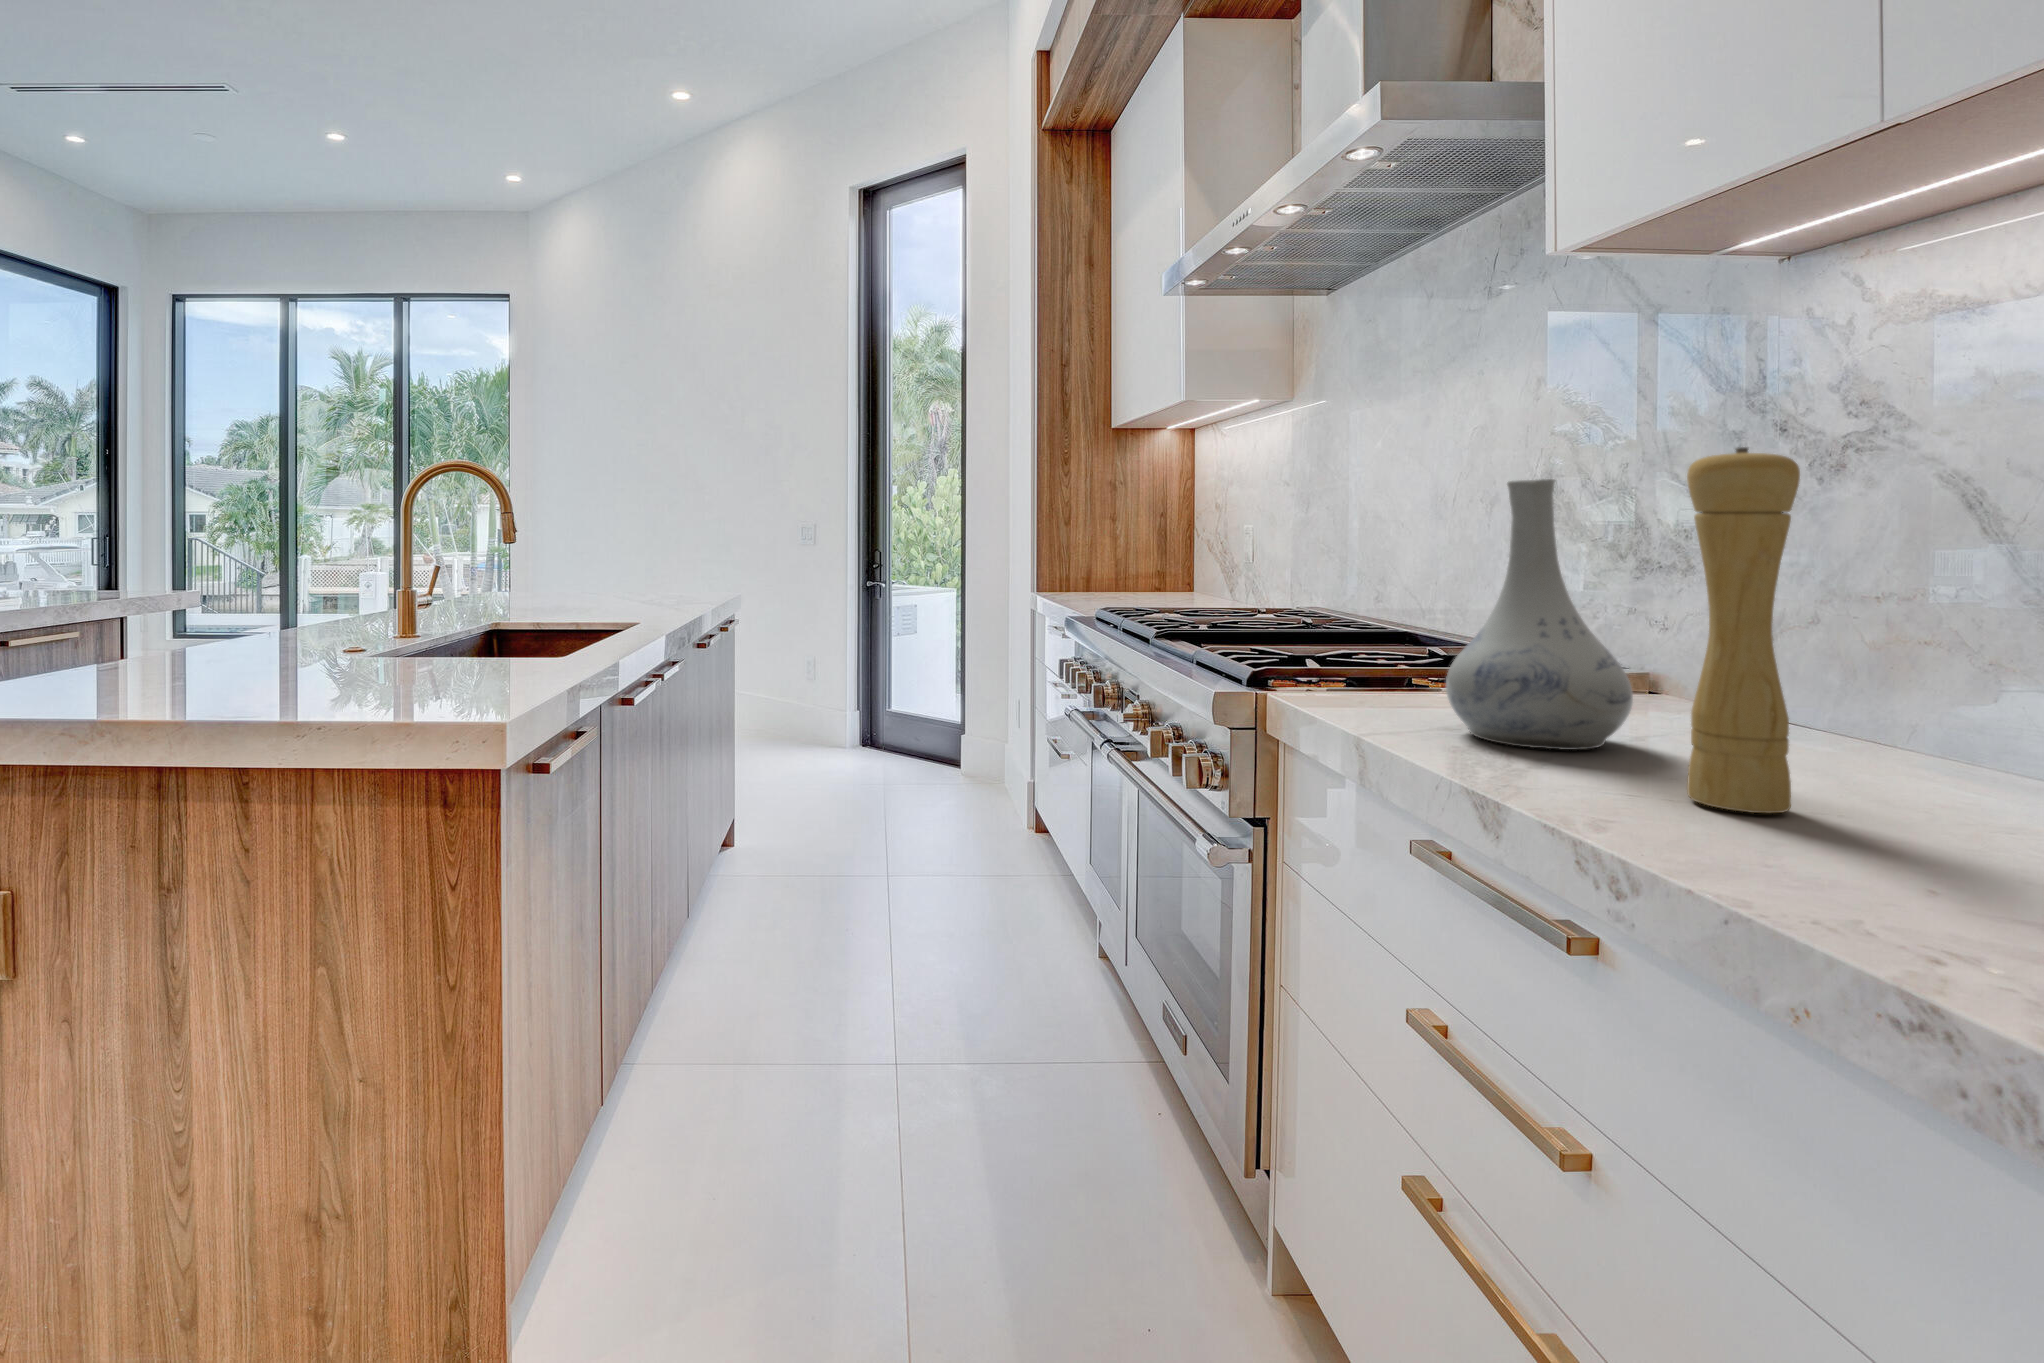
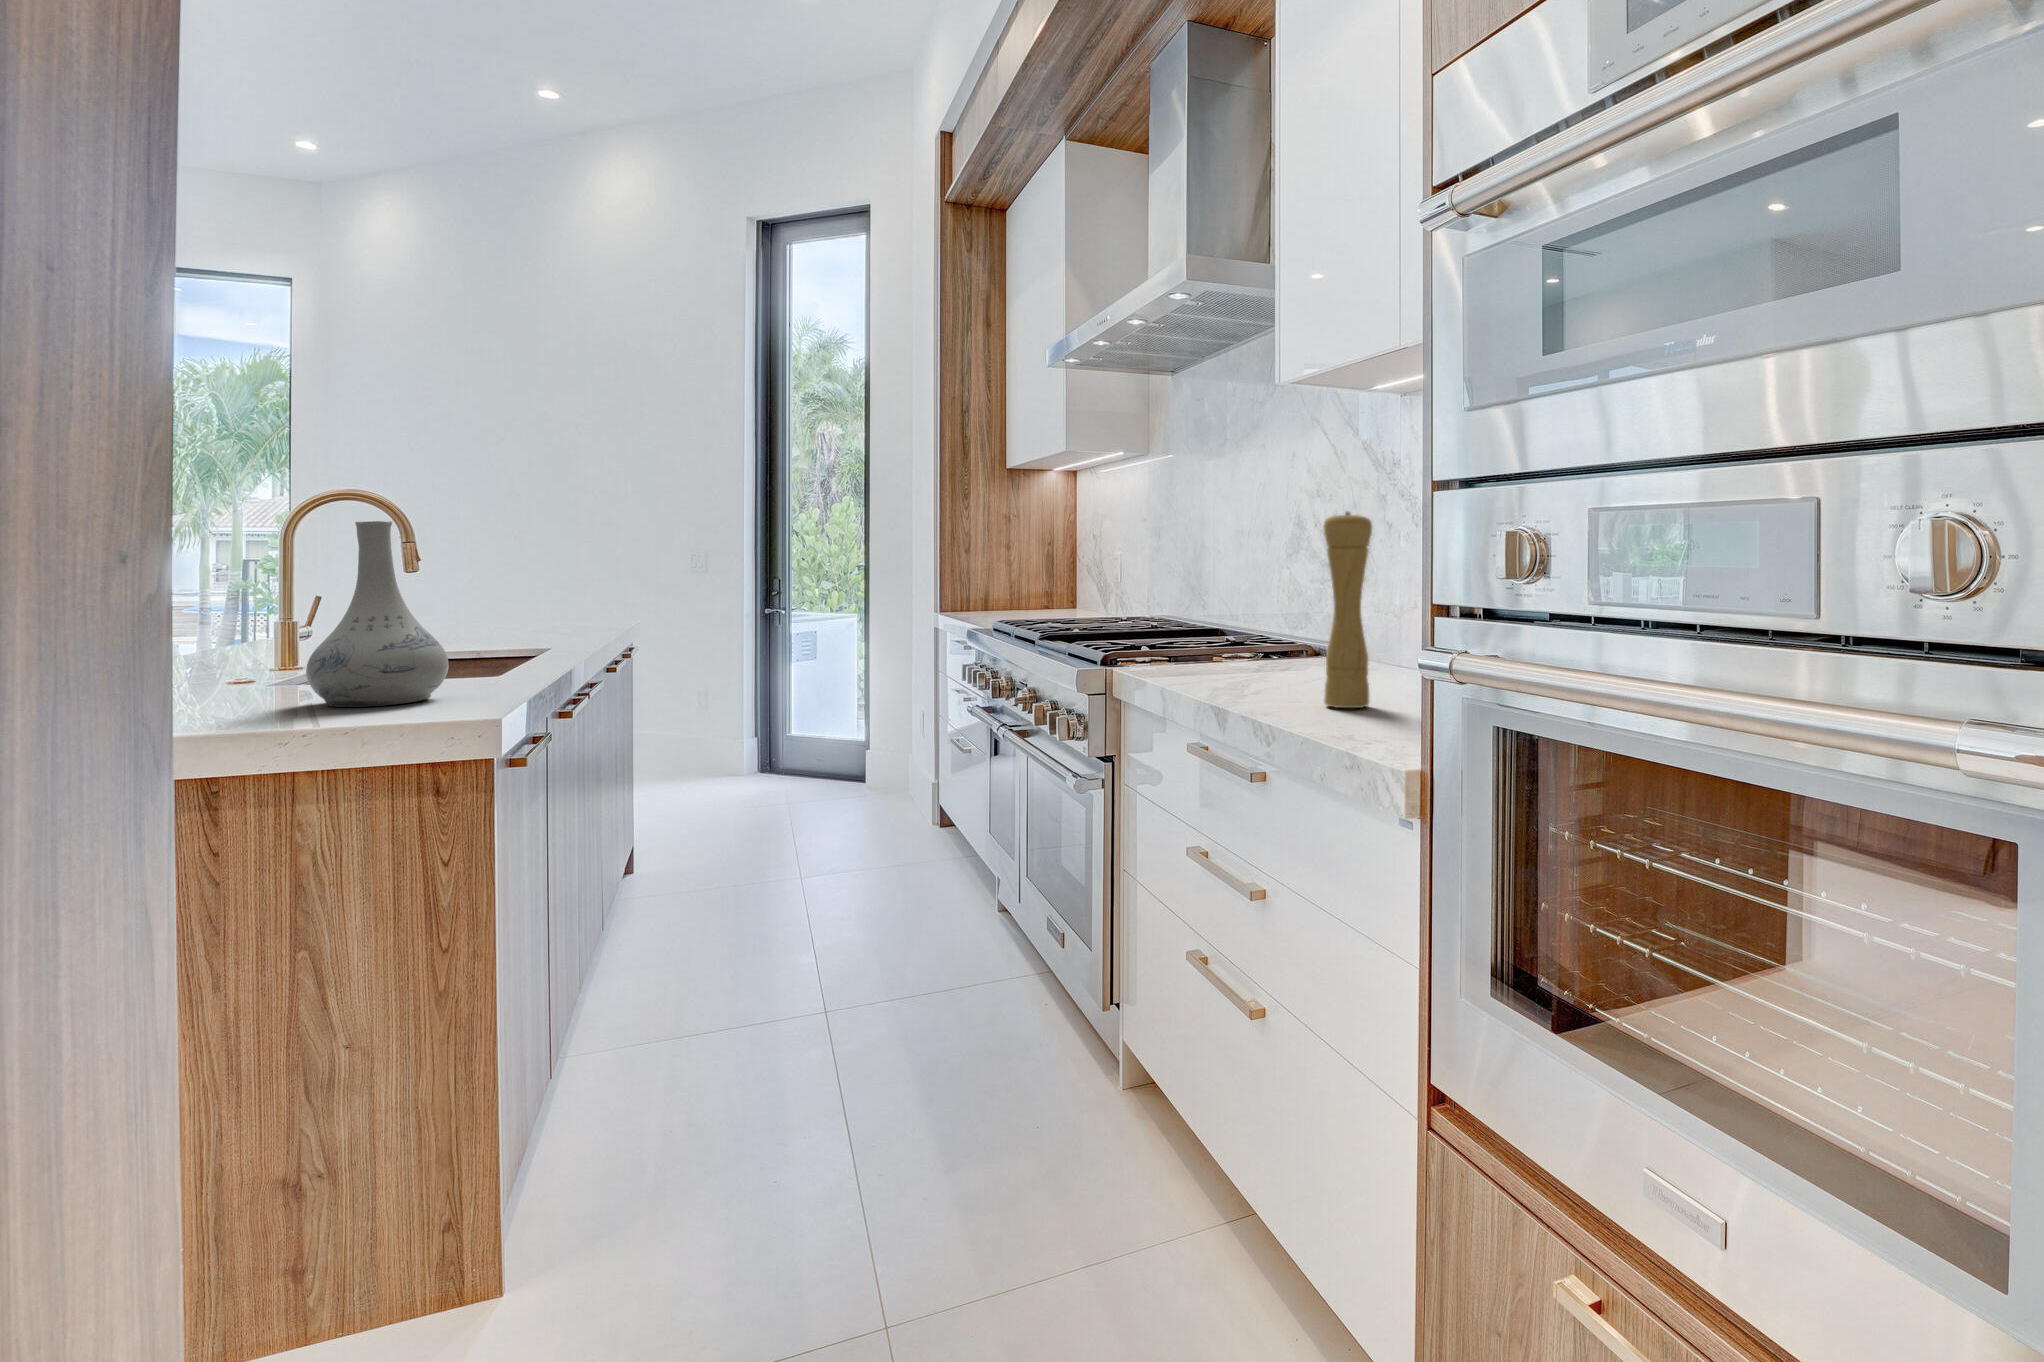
vase: present [1446,479,1633,750] -> present [306,521,449,707]

